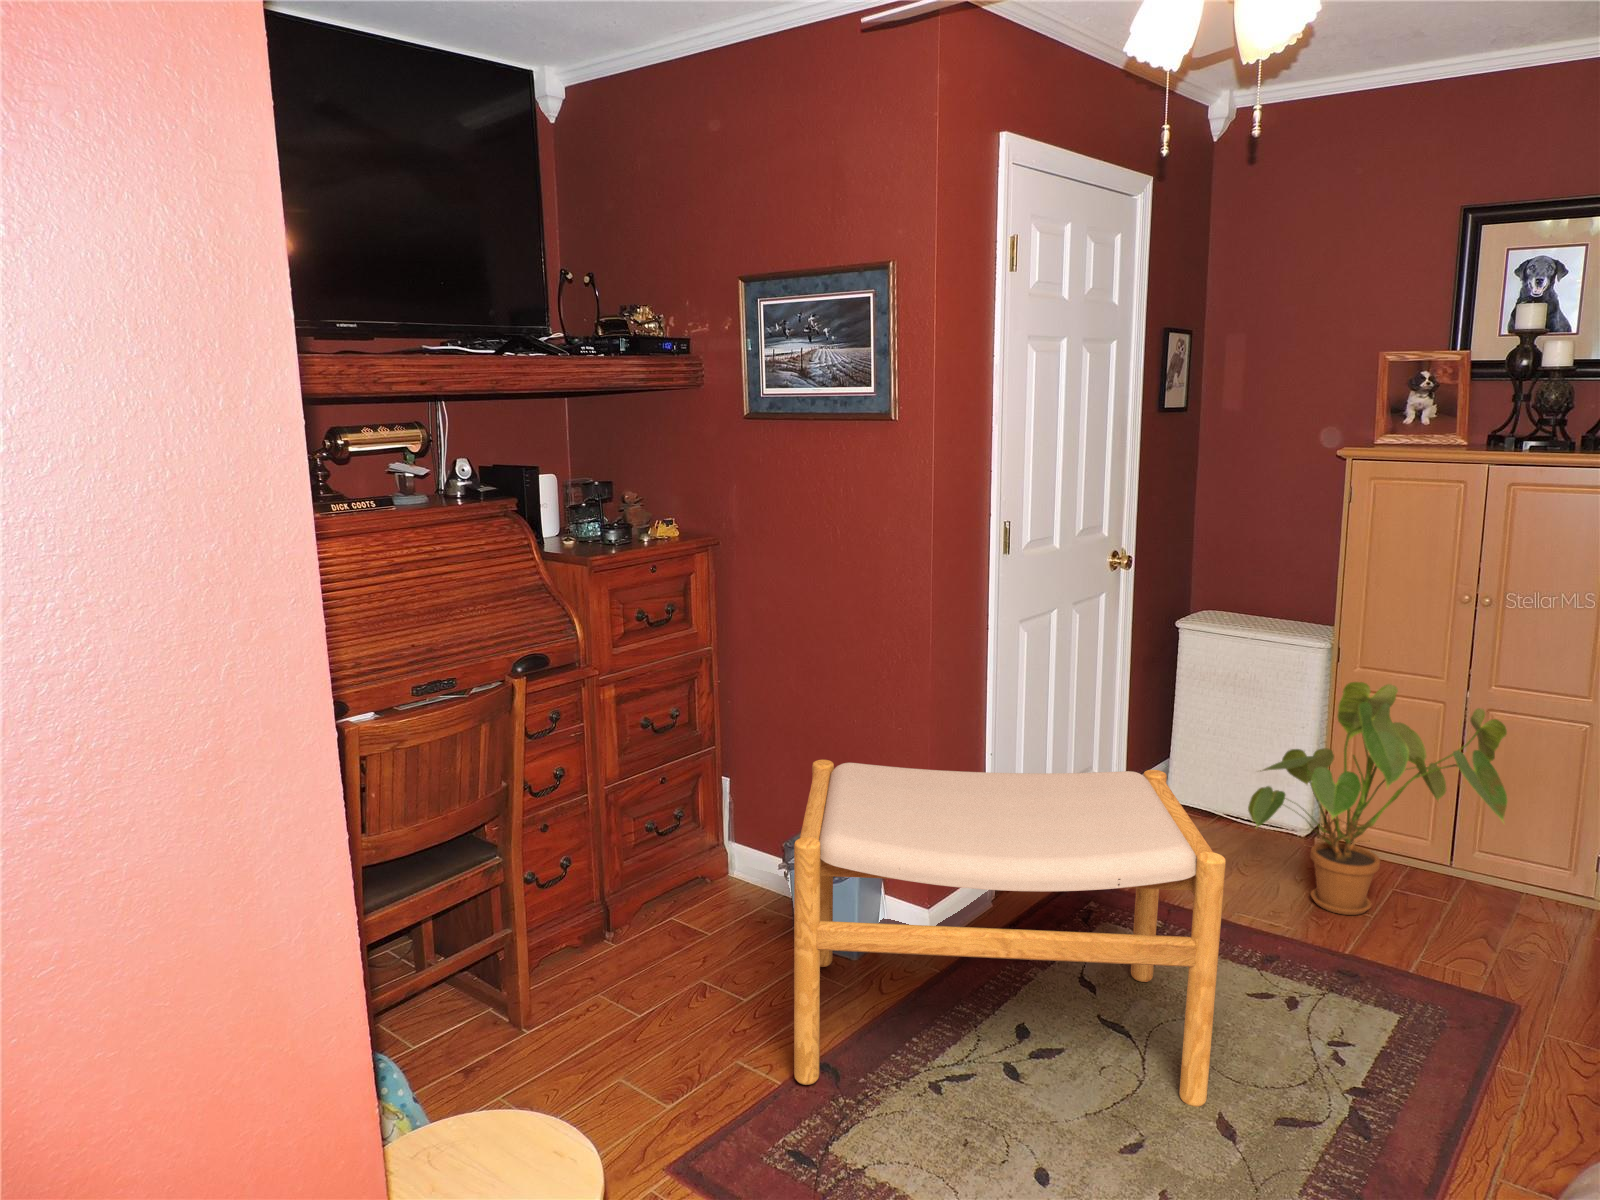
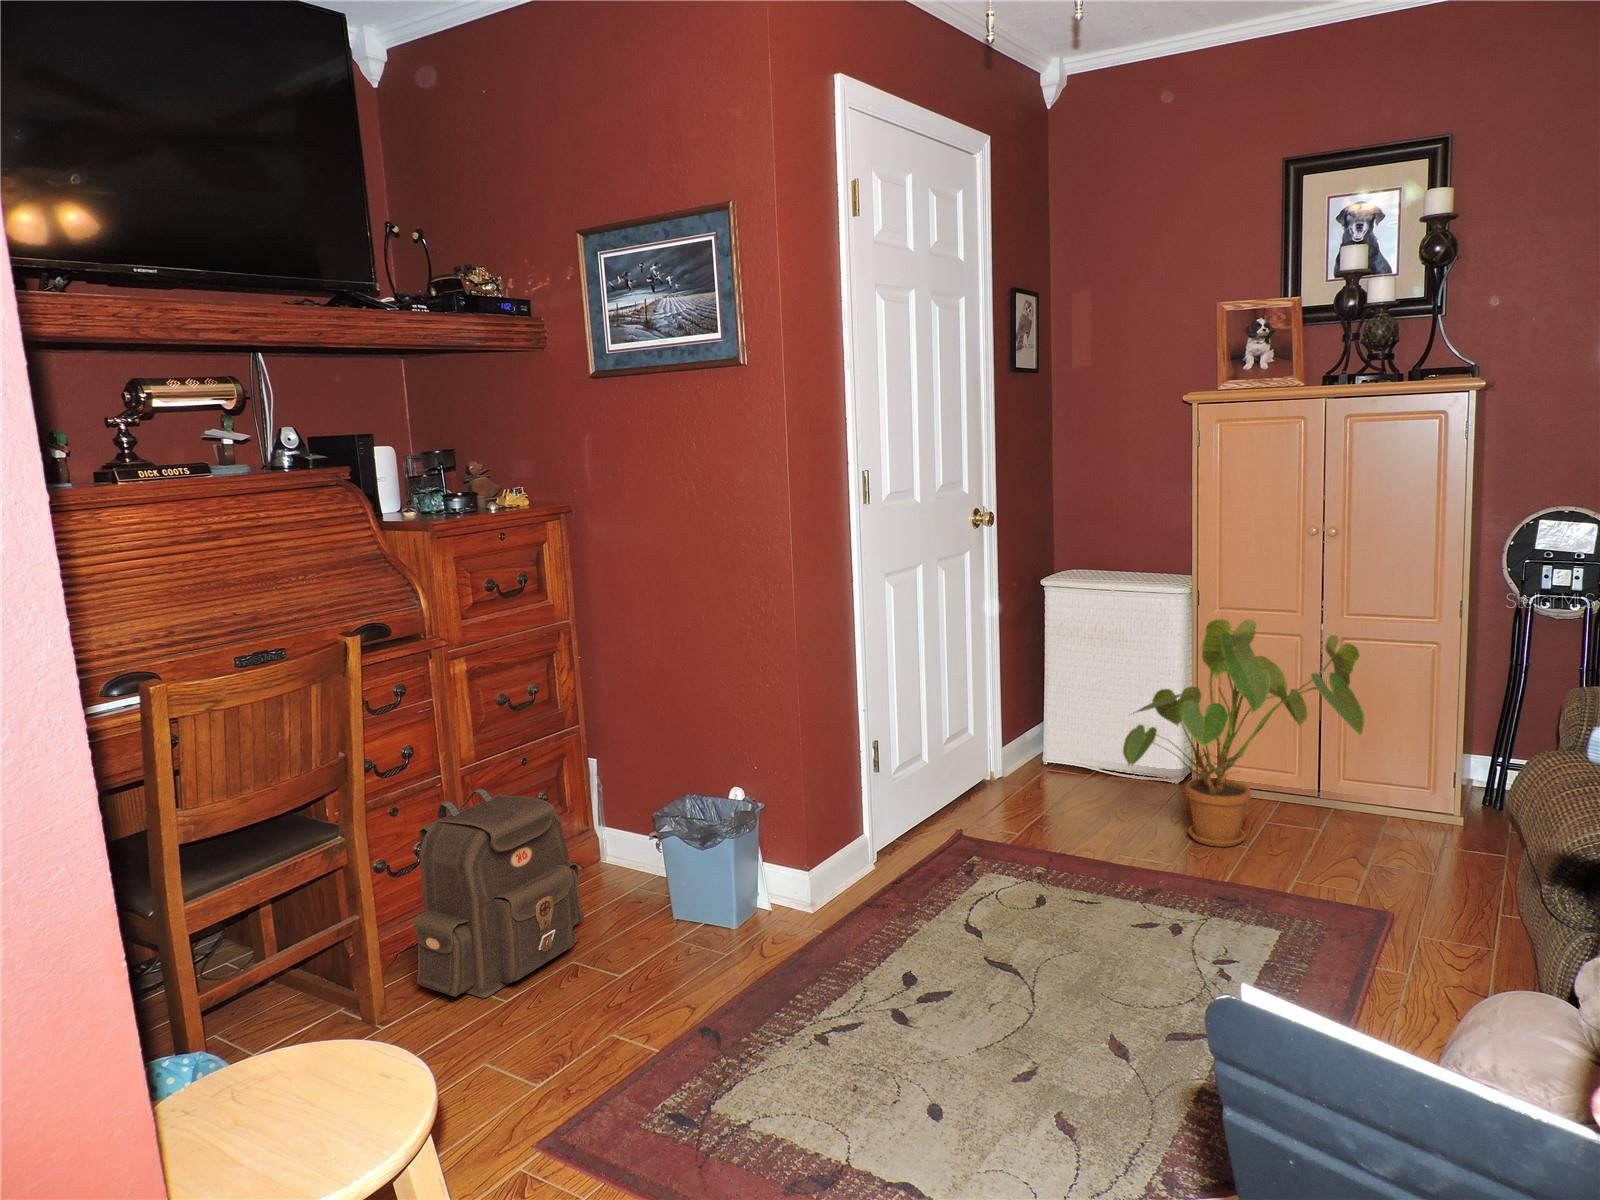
footstool: present [794,760,1226,1107] -> none [659,705,1098,1050]
backpack: none [559,809,712,1010] -> present [414,788,584,998]

